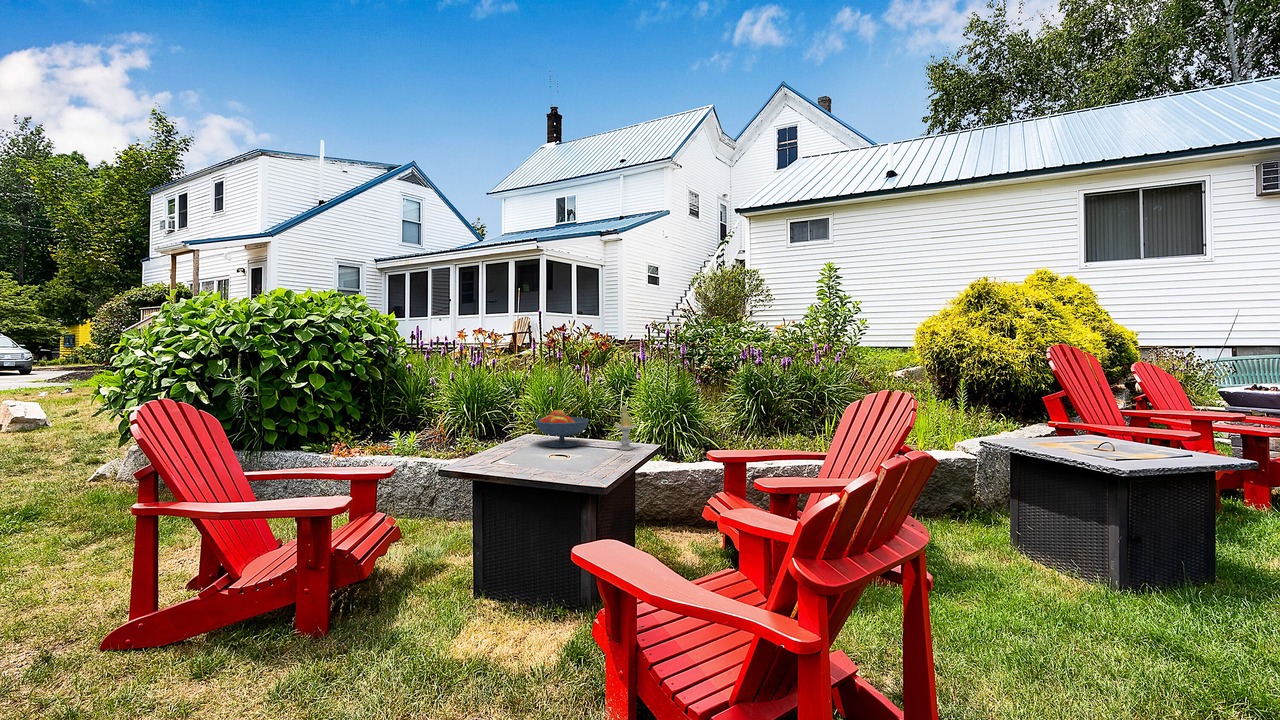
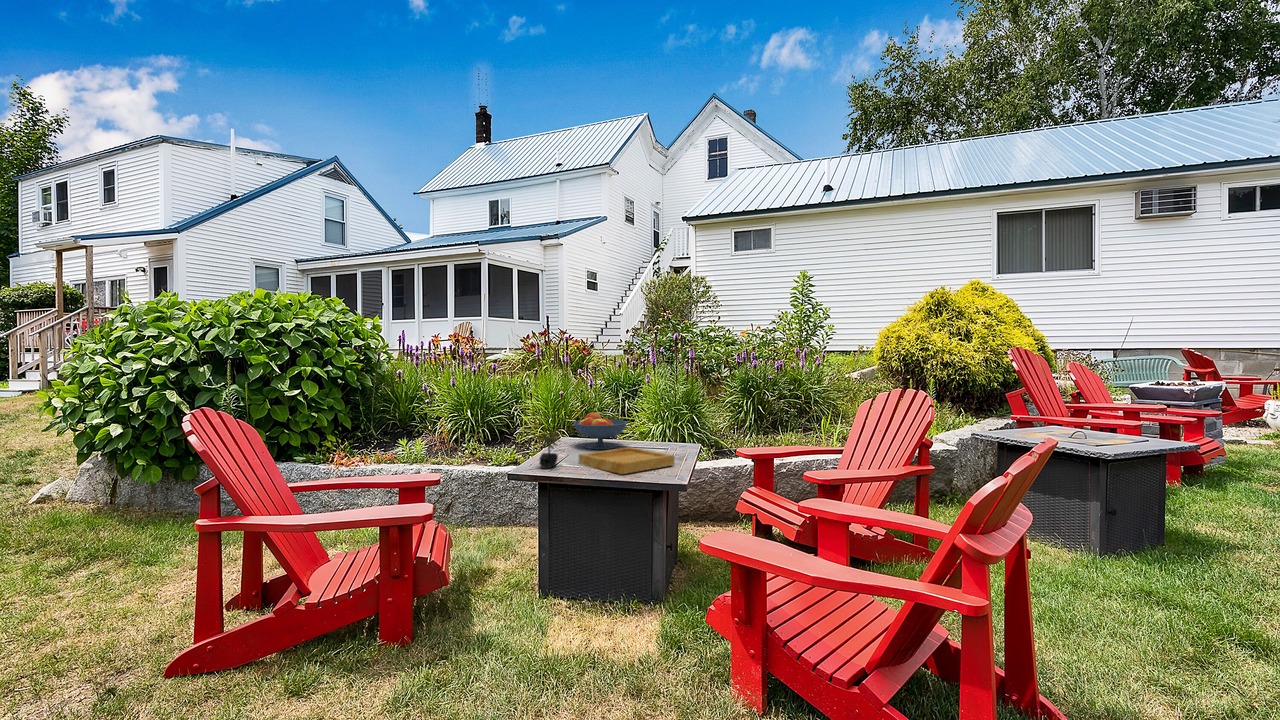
candle: present [615,405,636,450] -> none [655,407,676,450]
succulent plant: none [478,427,503,465] -> present [539,432,561,469]
tray: none [522,446,616,474] -> present [579,447,675,474]

